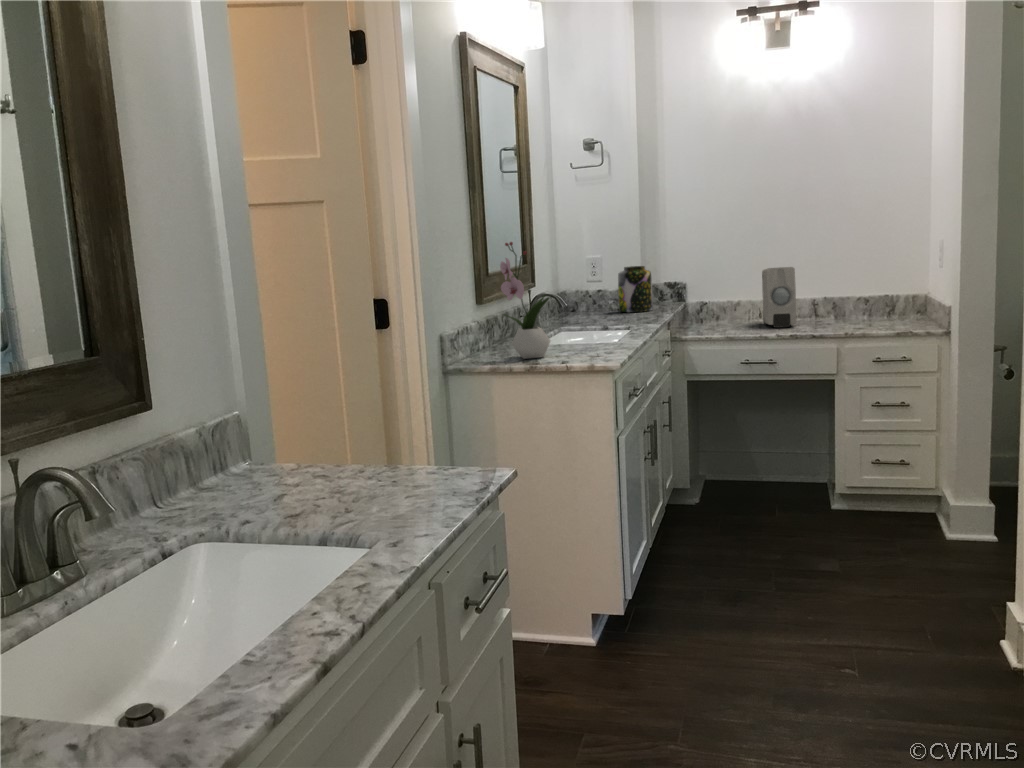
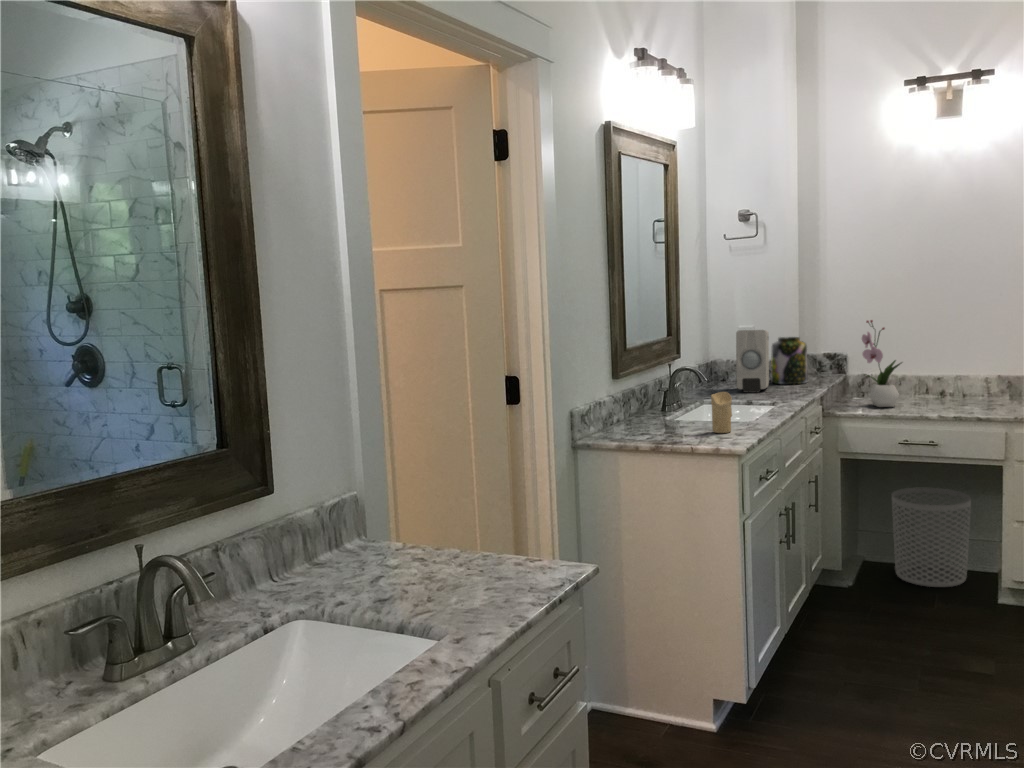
flower arrangement: present [500,242,550,359] -> present [862,320,902,407]
soap dispenser: present [762,267,796,328] -> present [736,330,769,392]
candle: none [579,311,600,352] -> present [711,392,732,433]
waste bin: none [731,406,801,497] -> present [892,488,971,587]

